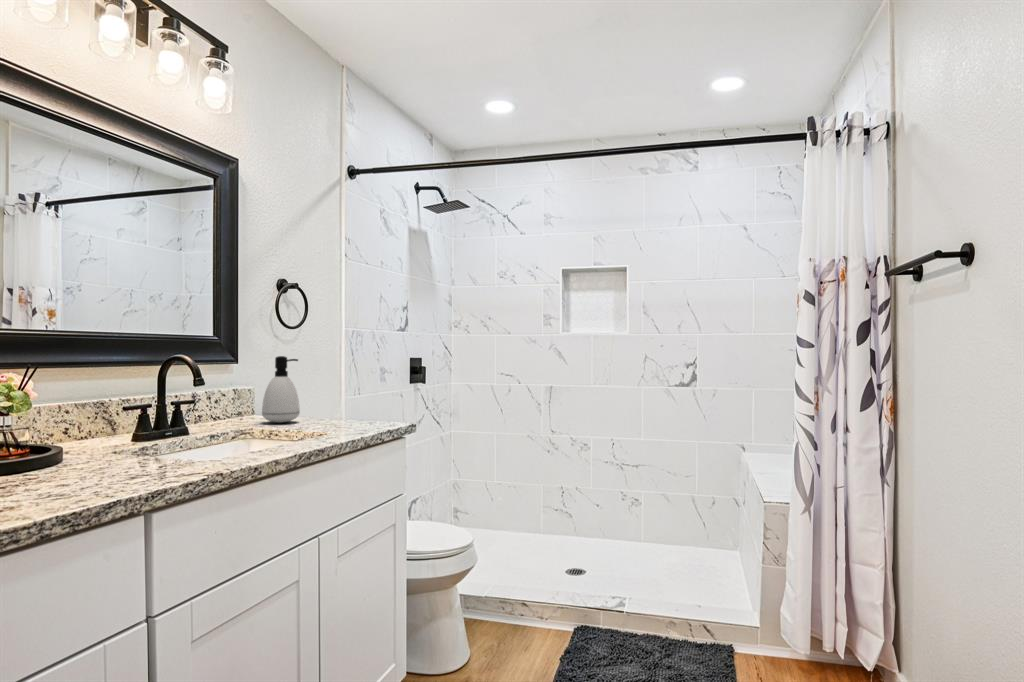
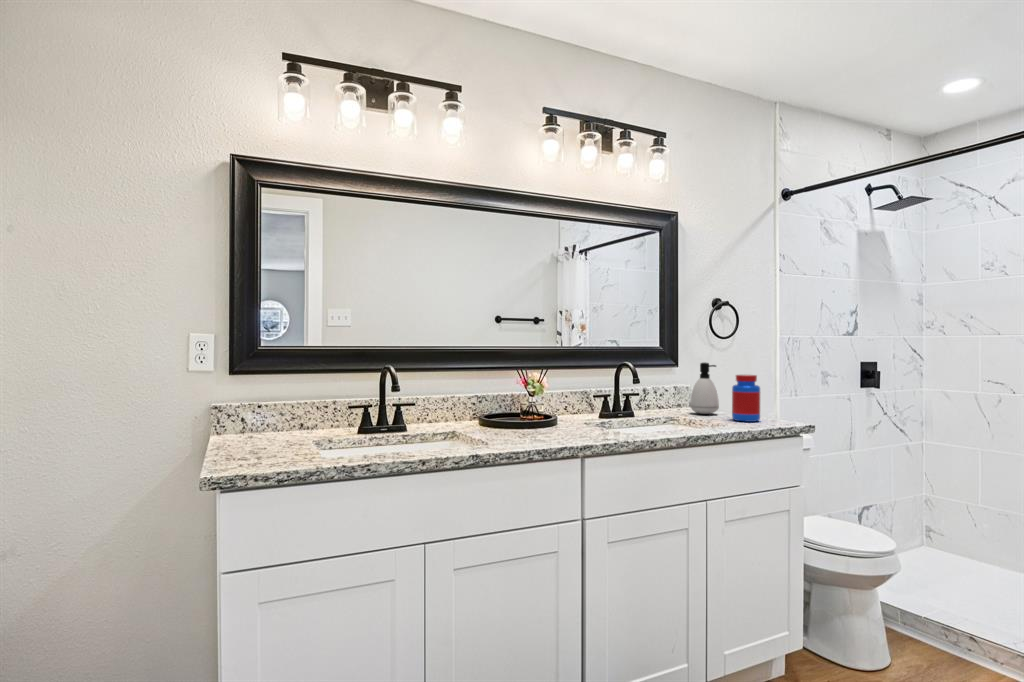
jar: none [324,369,359,427] -> present [732,375,760,422]

